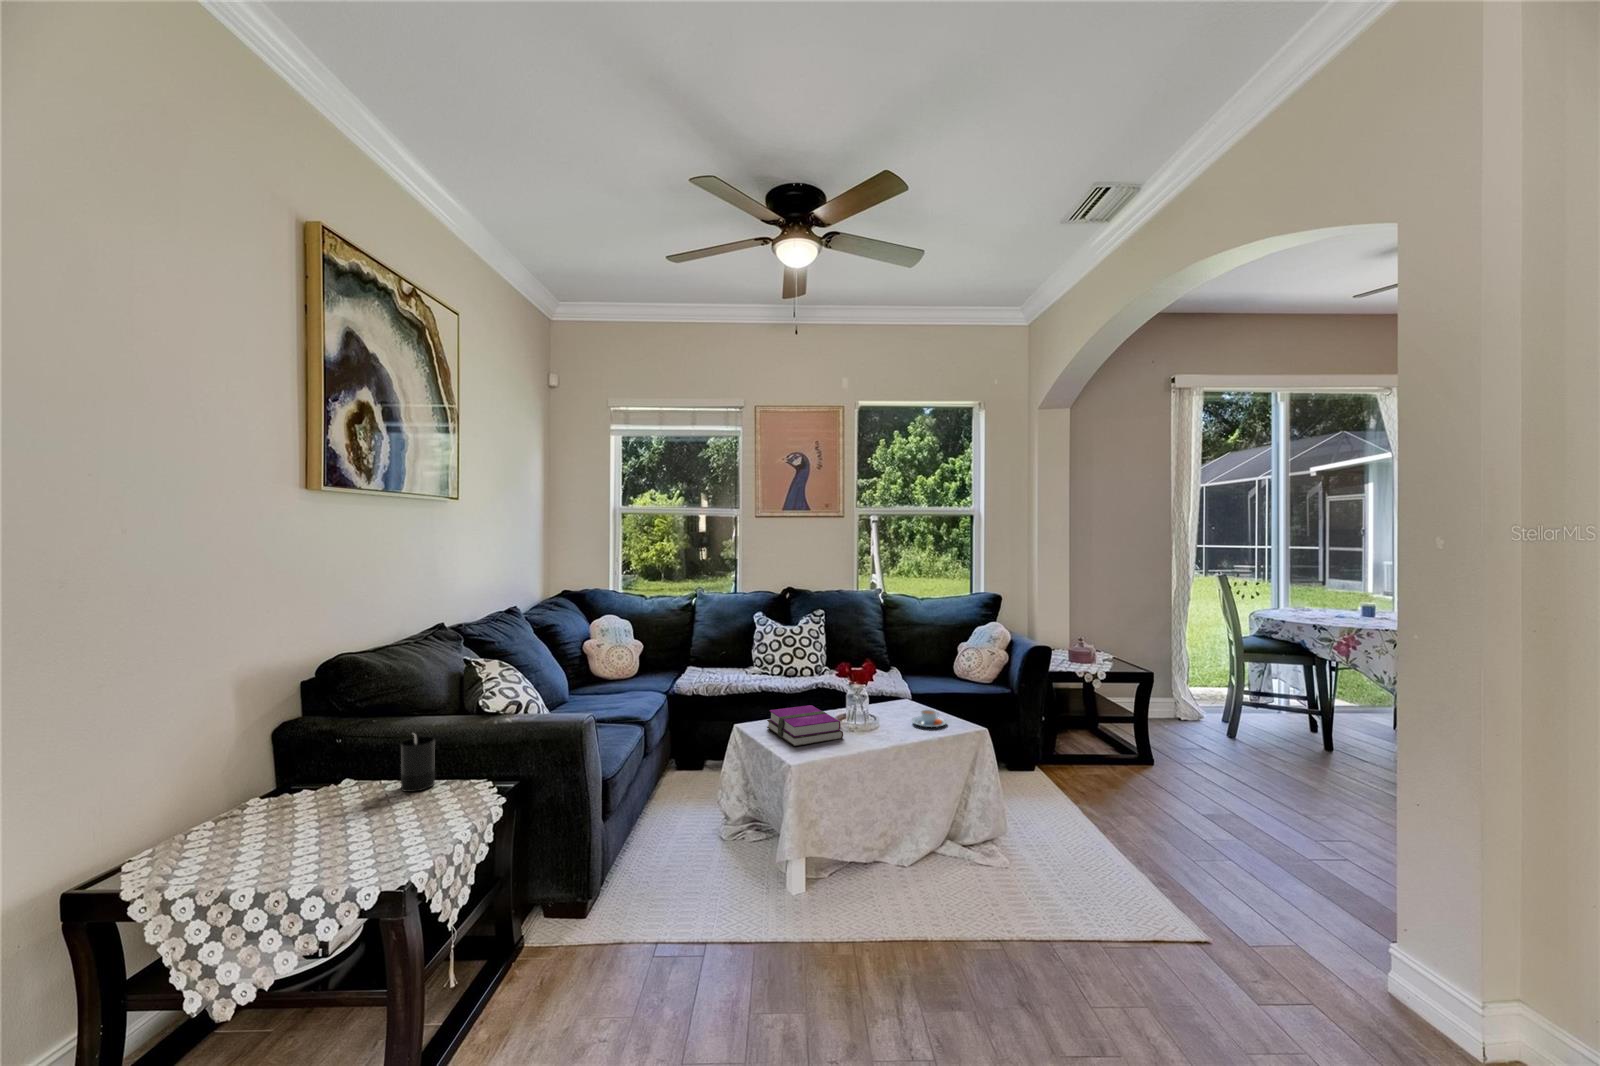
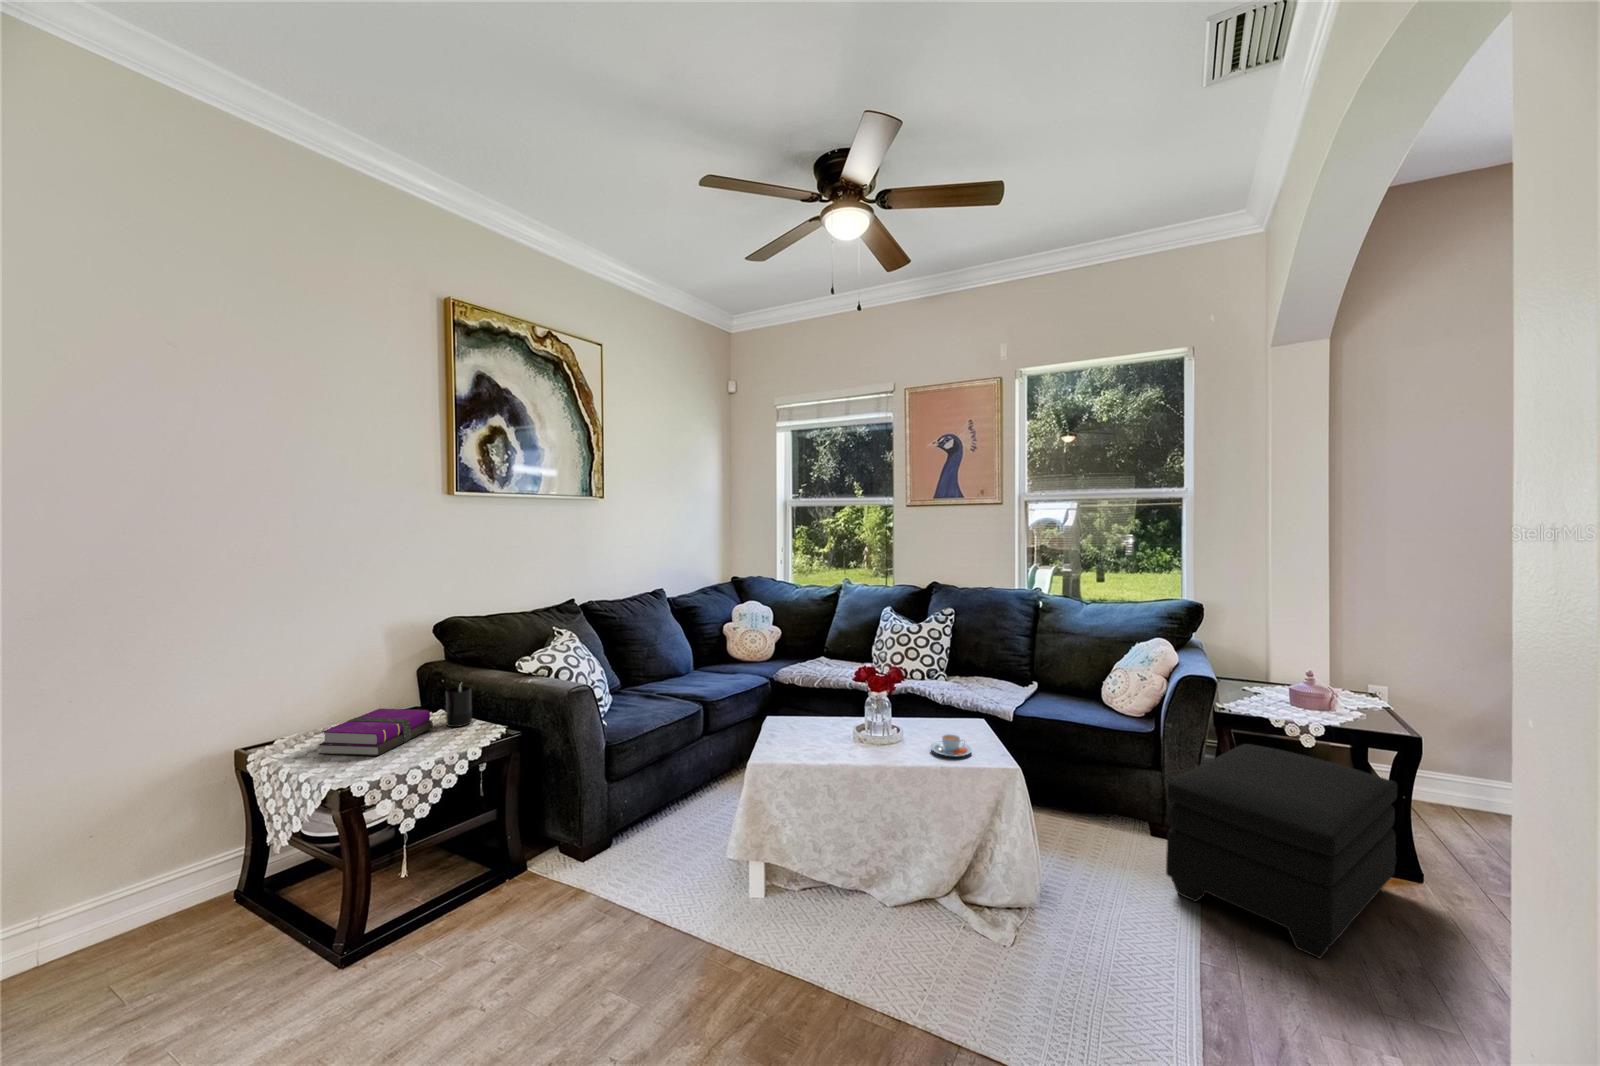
ottoman: none [1060,690,1174,820] -> present [1166,744,1397,958]
hardback book: present [767,705,843,746] -> present [319,709,433,756]

